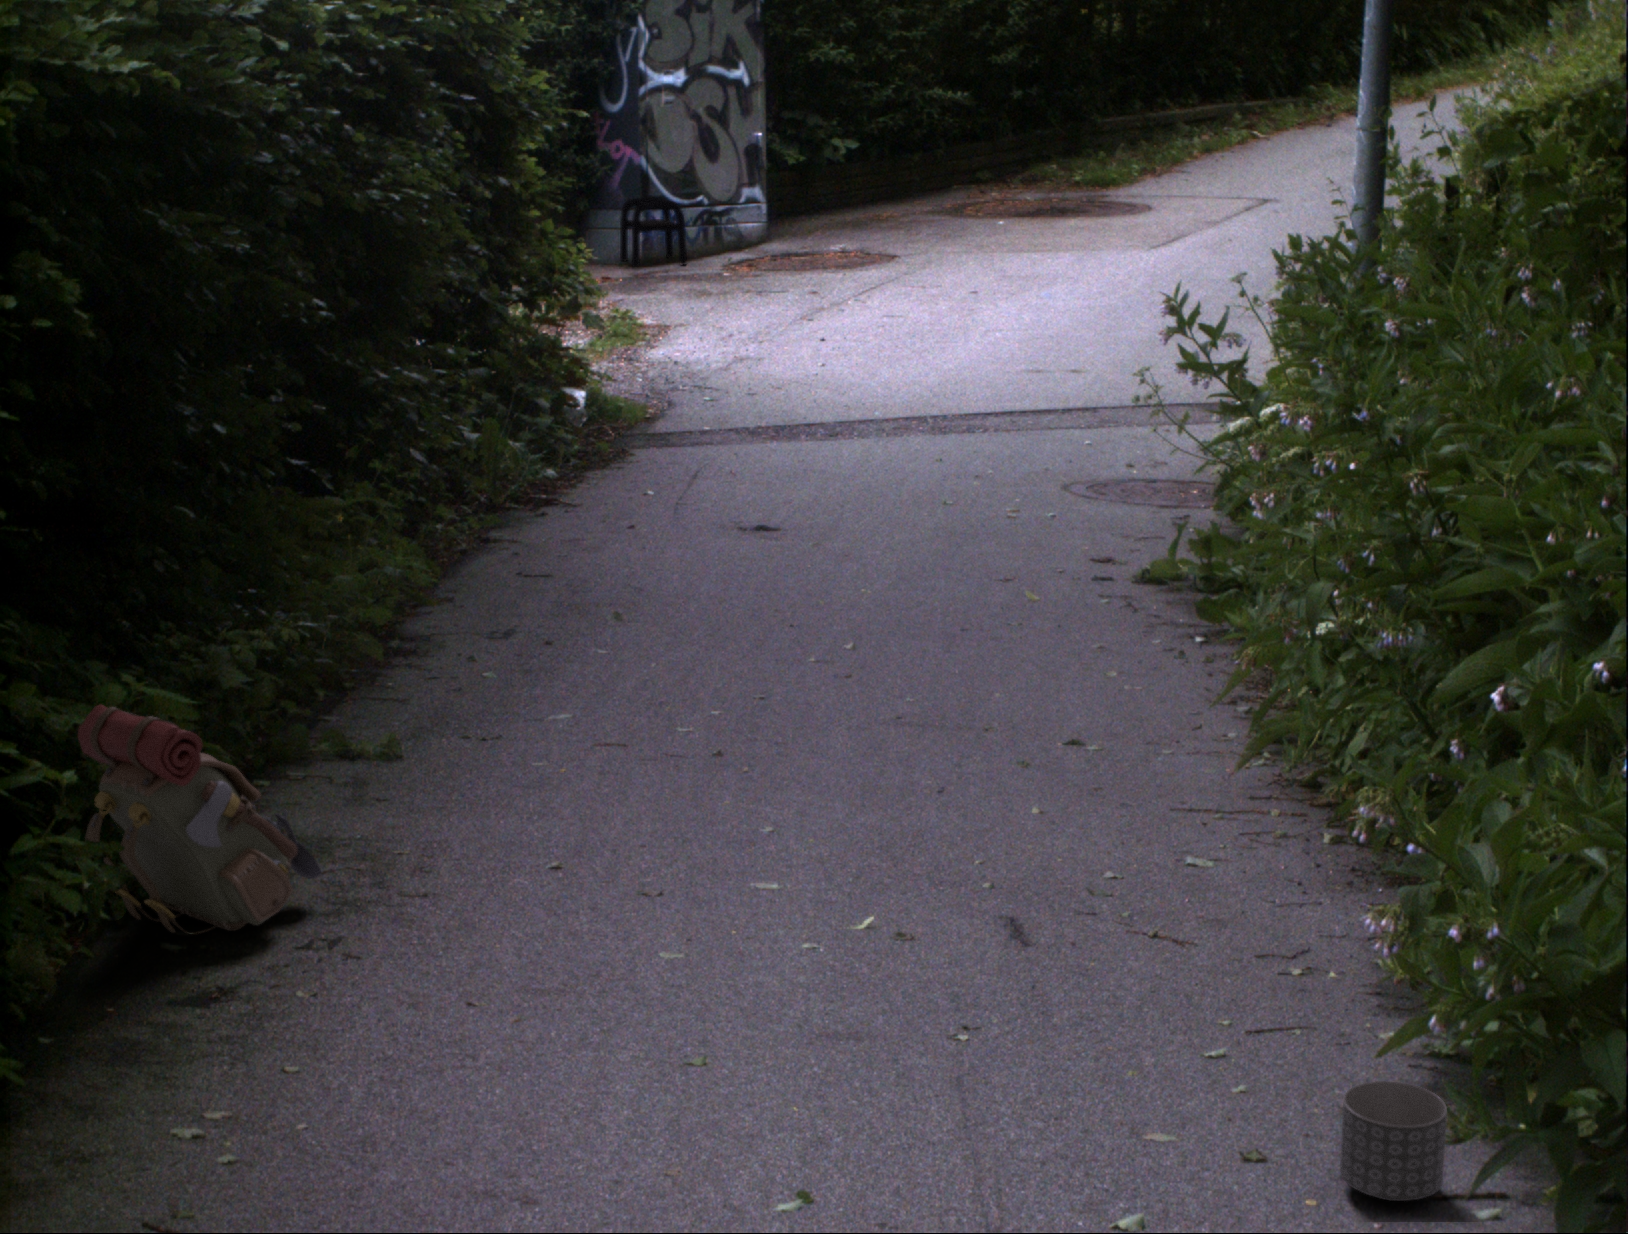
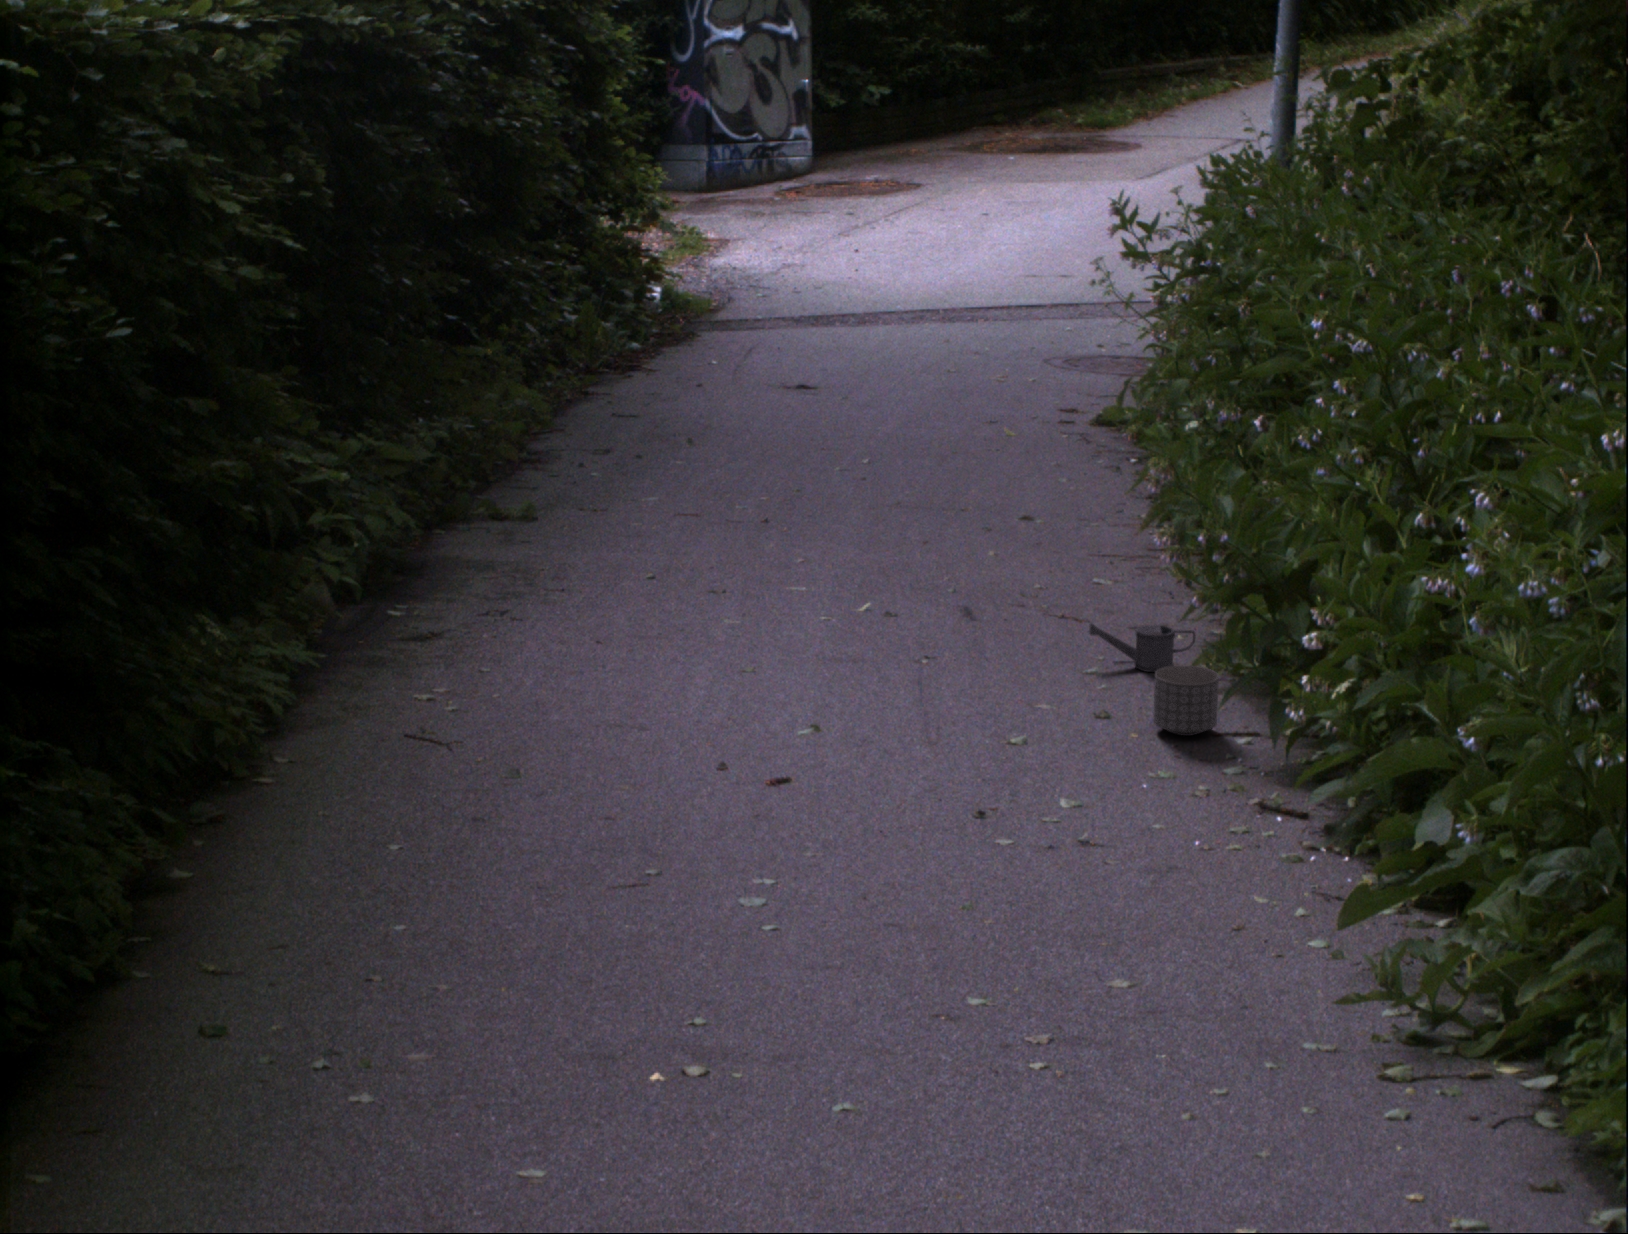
bench: present [620,197,687,267] -> none [687,135,744,195]
backpack: present [78,705,322,935] -> none [331,457,493,614]
watering can: none [1214,976,1377,1056] -> present [1089,623,1196,672]

